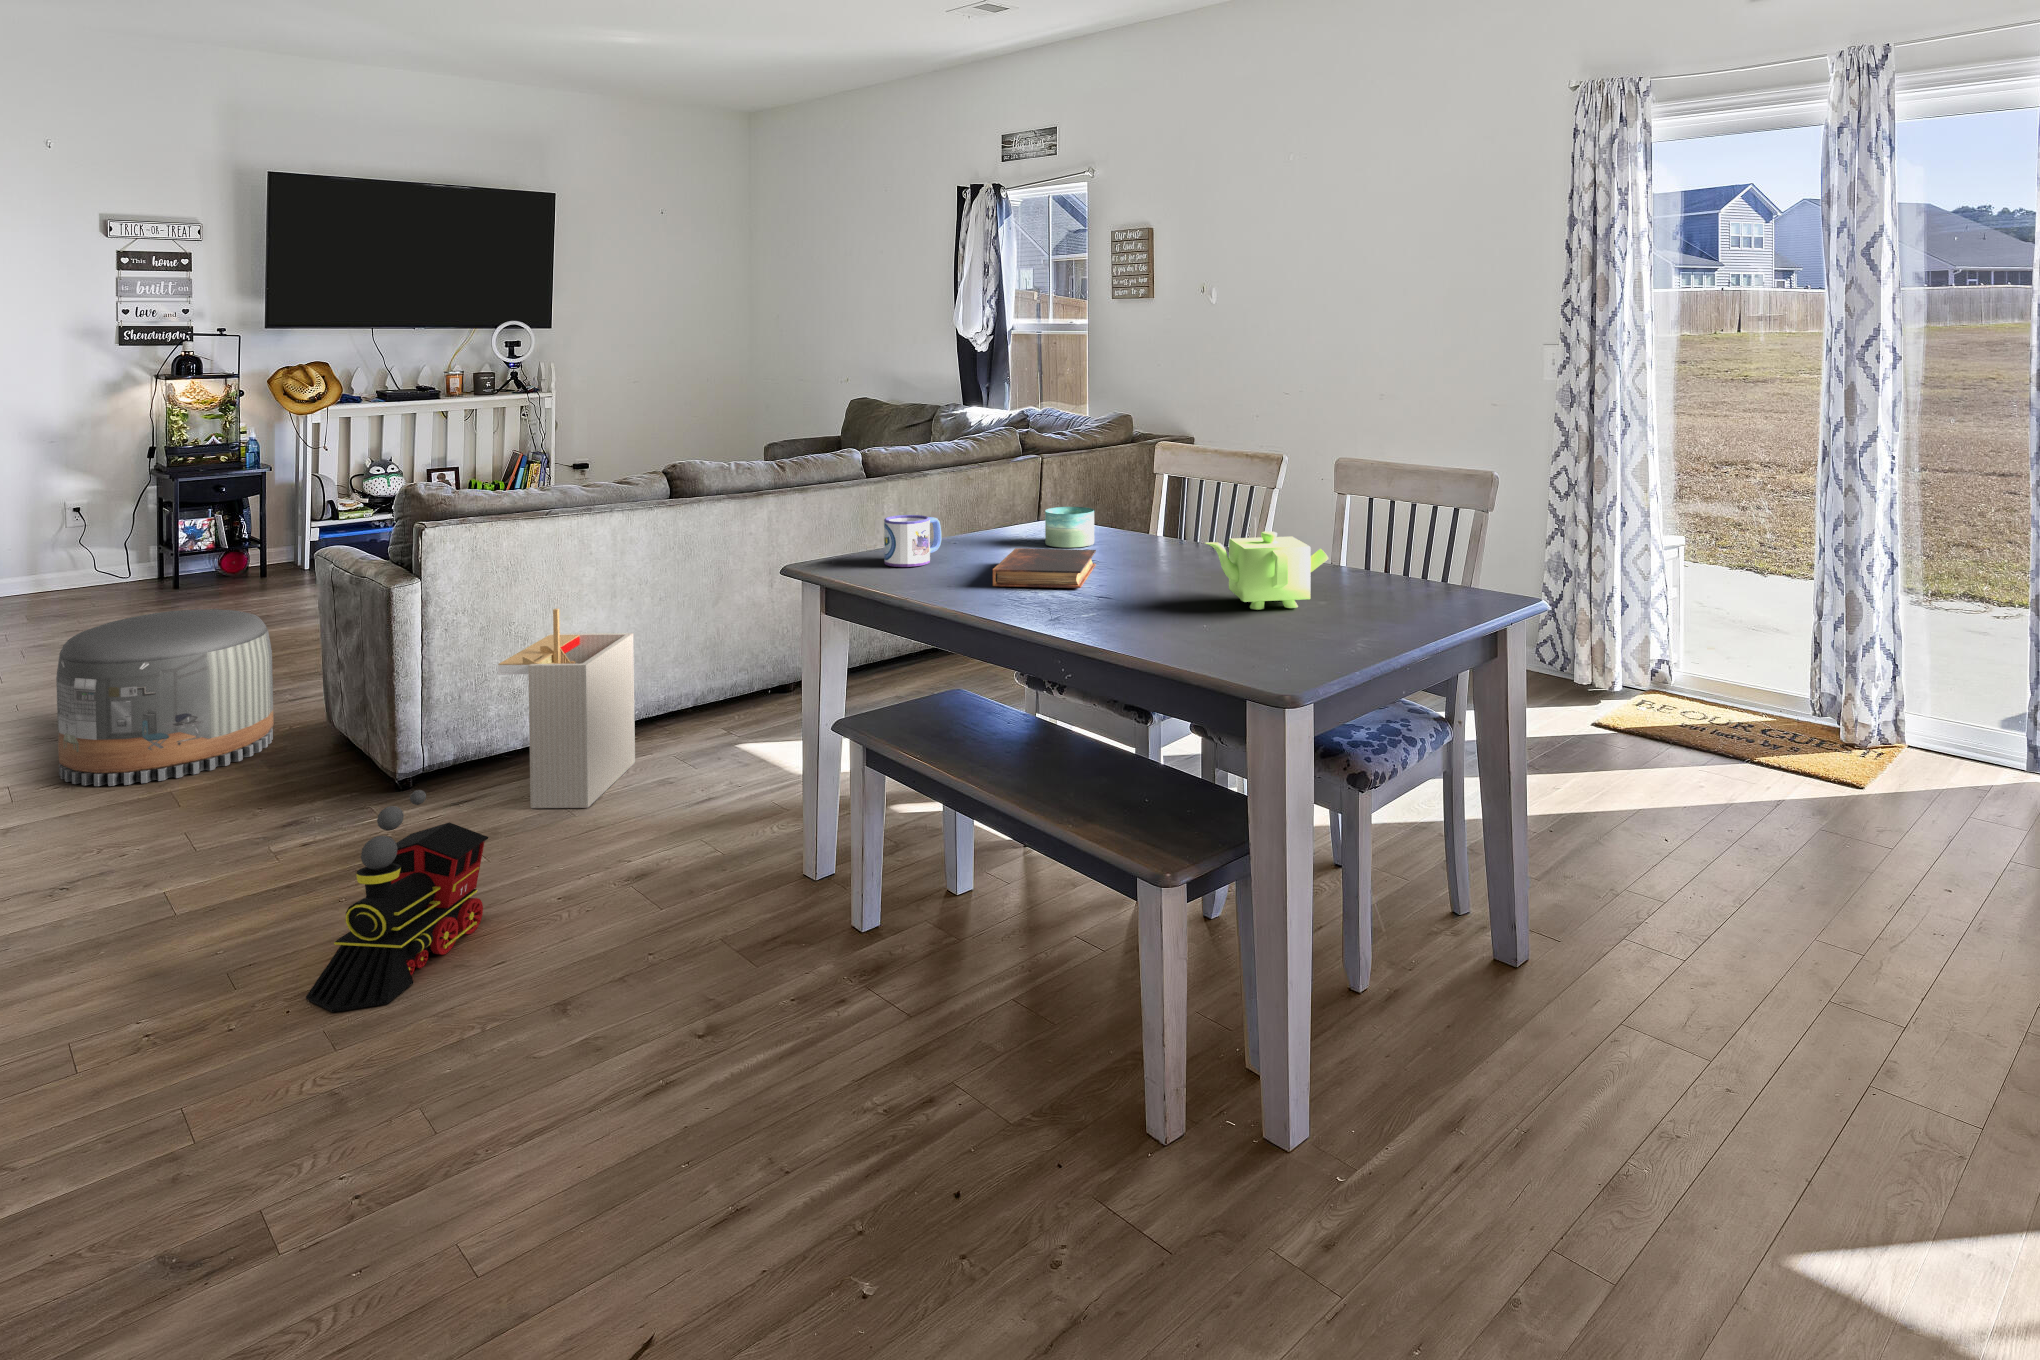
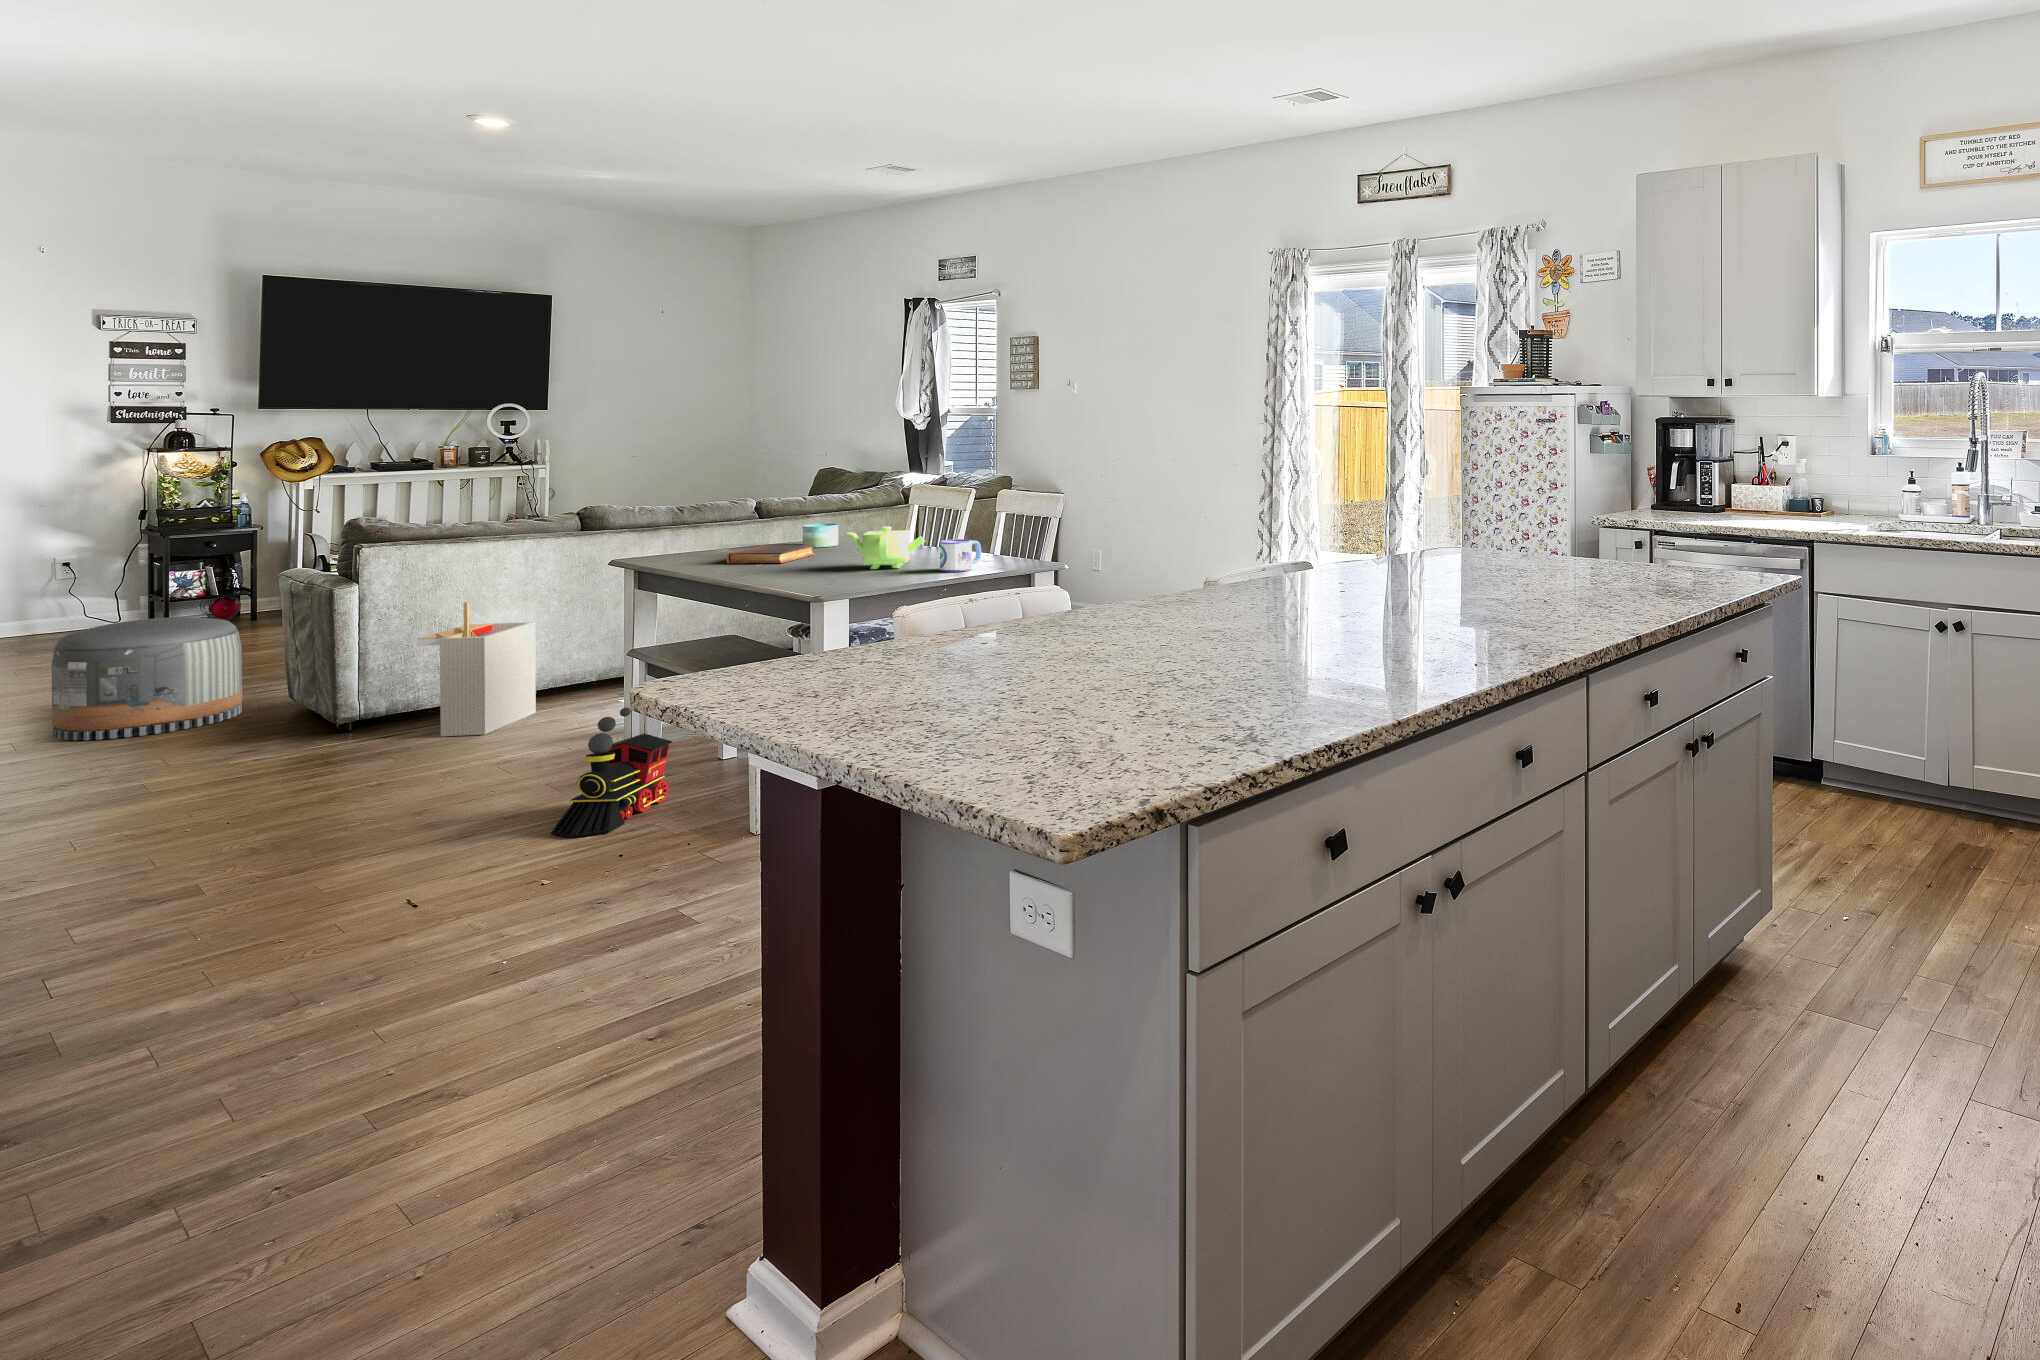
mug: present [884,515,941,567] -> present [940,539,981,572]
toy train: present [306,790,488,1012] -> present [551,708,672,837]

